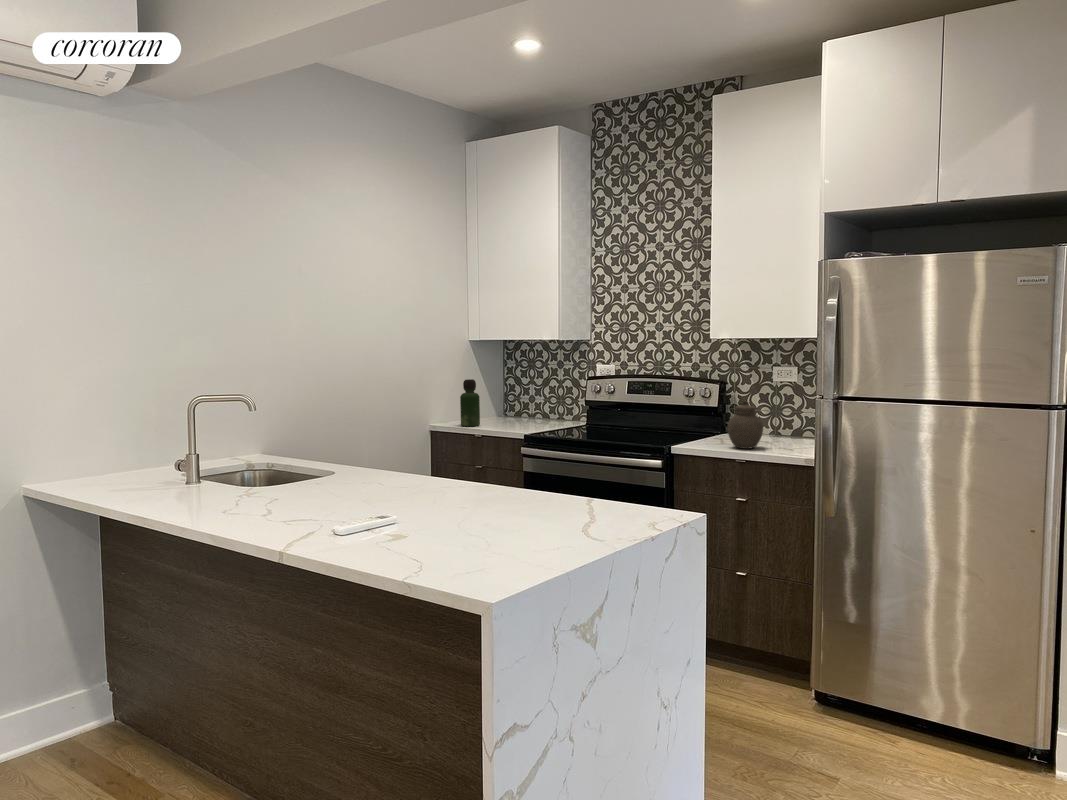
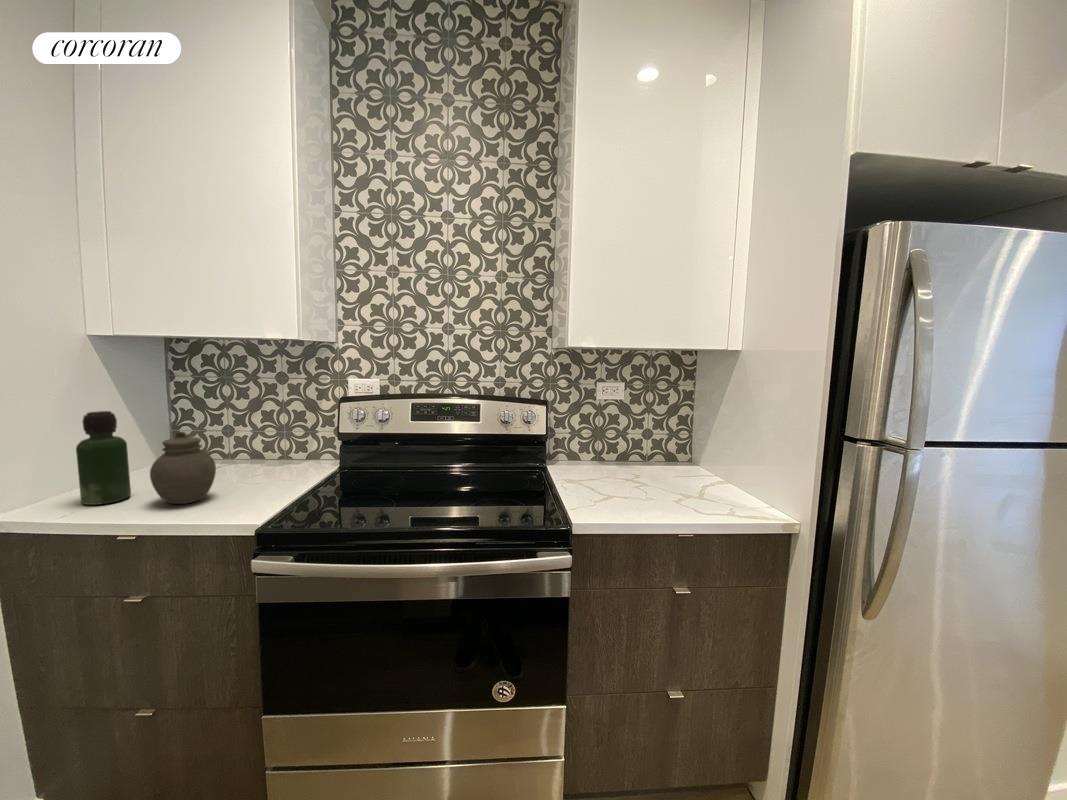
jar: present [727,401,763,449] -> present [150,432,216,504]

